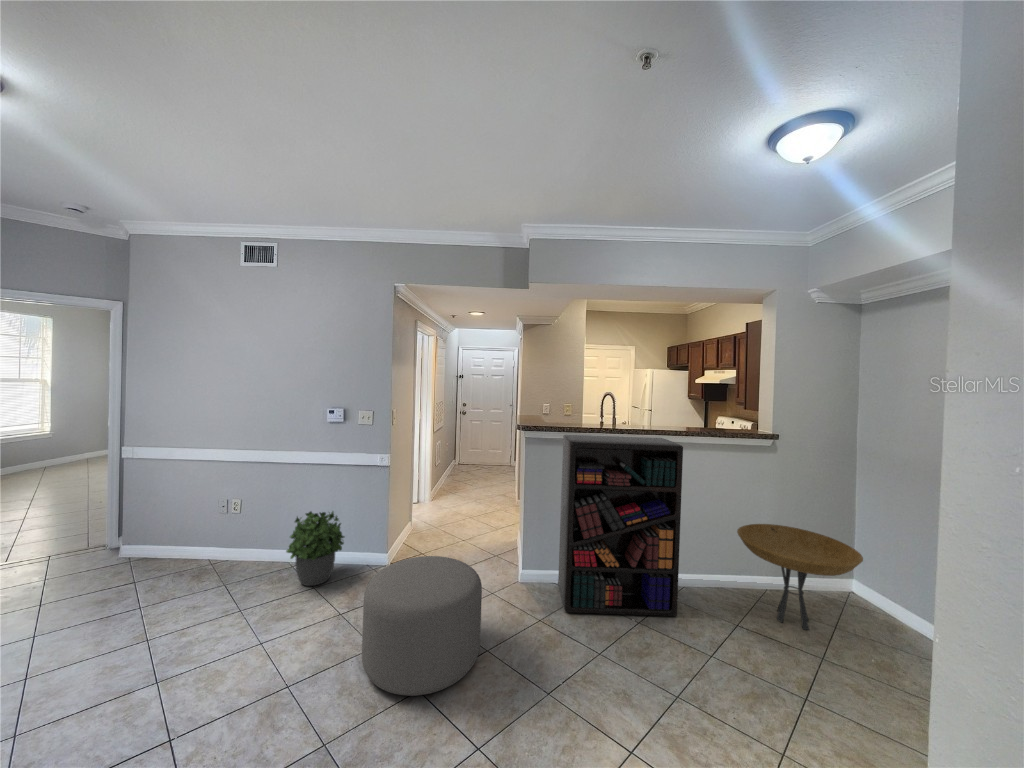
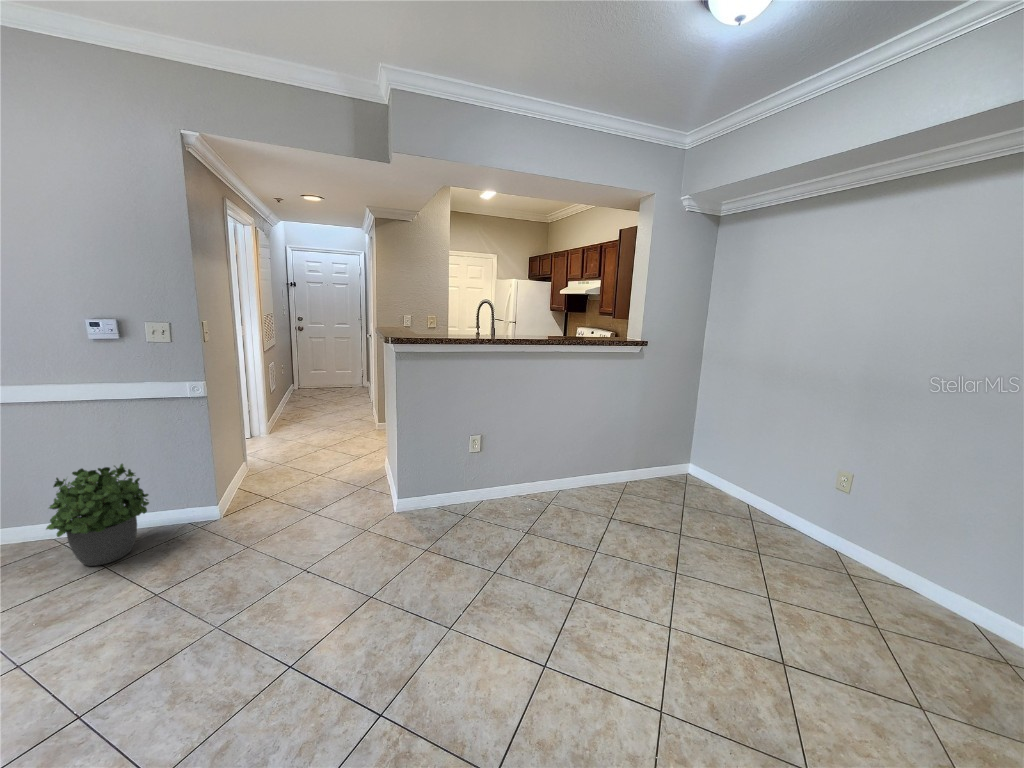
bookshelf: present [558,435,683,616] -> none [438,348,565,531]
side table: present [737,524,863,630] -> none [604,423,698,506]
ottoman: present [362,556,482,696] -> none [198,499,363,665]

